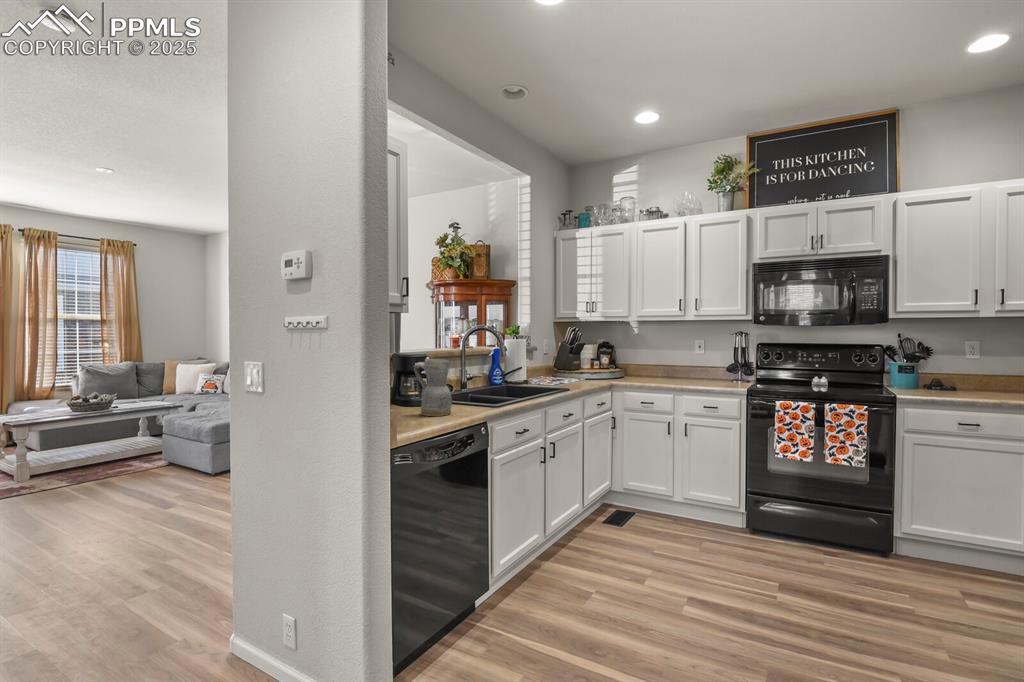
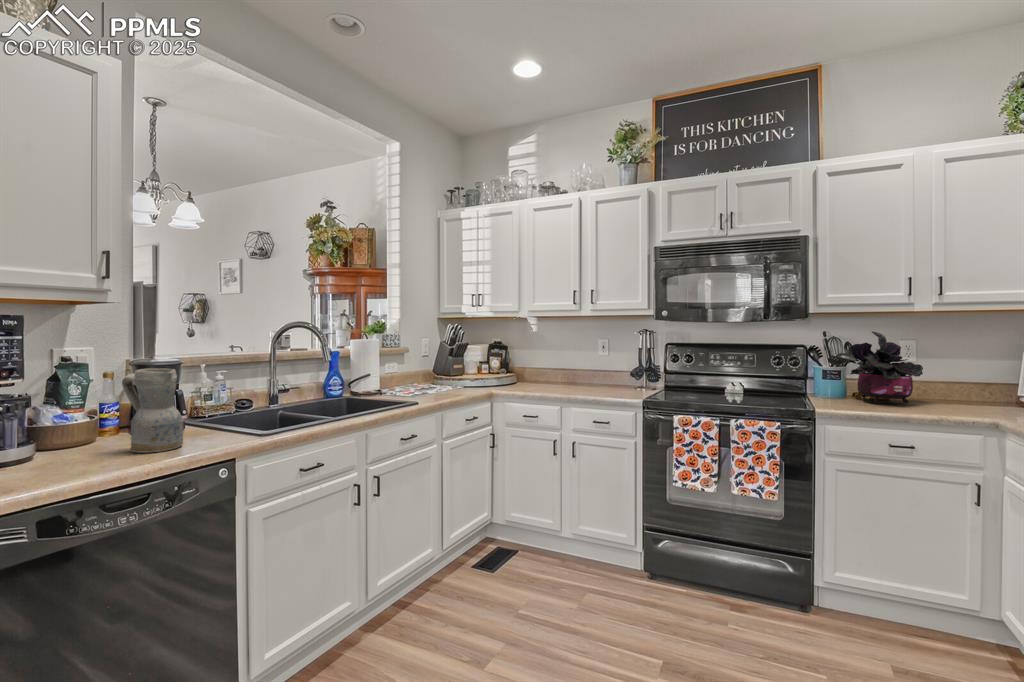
potted plant: none [924,333,988,392] -> present [850,331,923,403]

